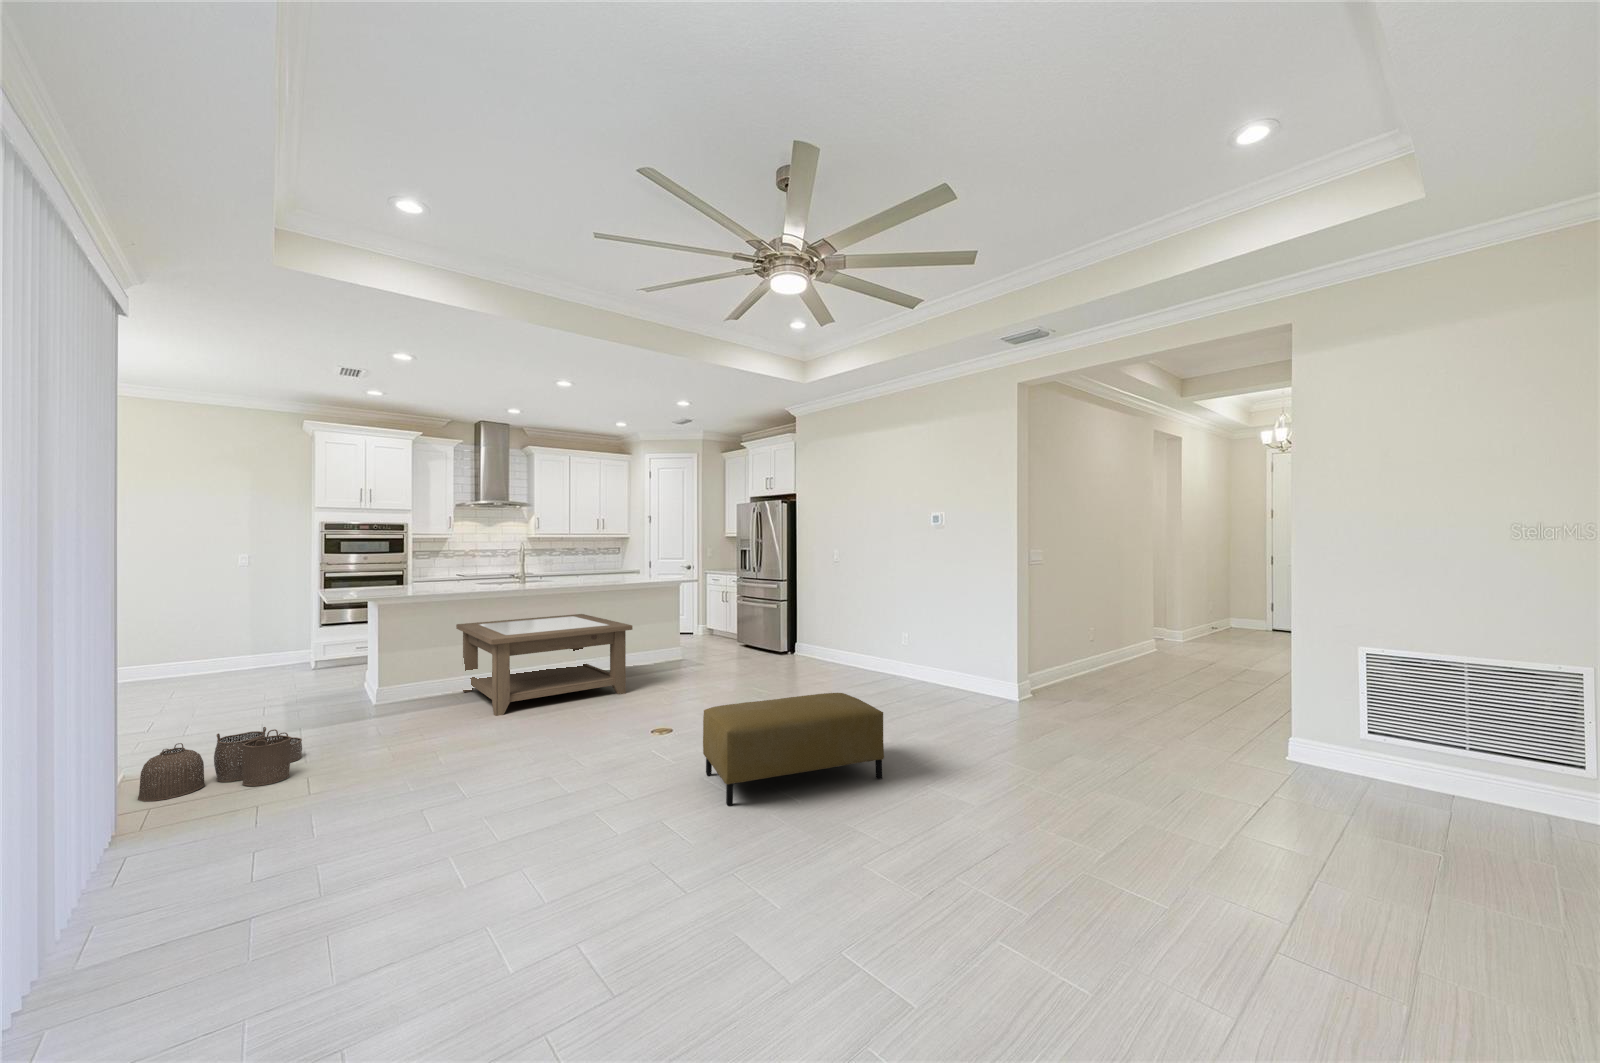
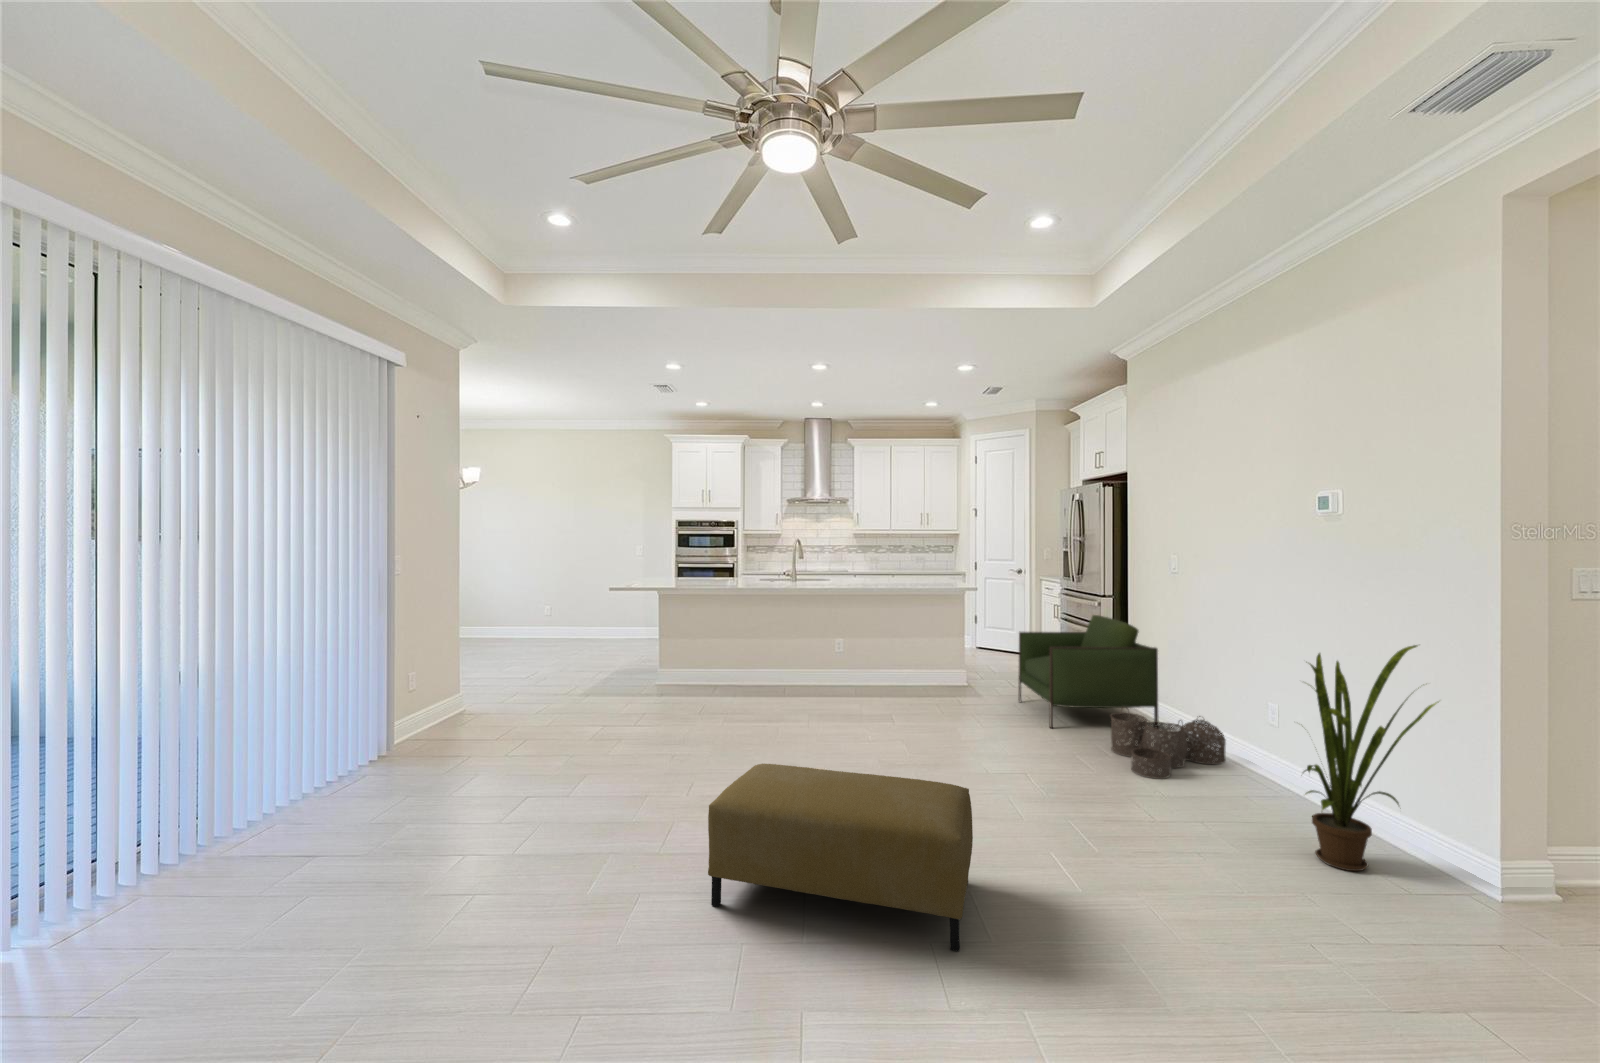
house plant: none [947,589,1007,706] -> present [1303,645,1436,871]
armchair: none [734,594,833,675] -> present [1018,615,1159,728]
coffee table: present [456,614,633,716] -> none [695,619,849,718]
woven basket: present [138,727,302,801] -> present [1110,707,1226,779]

